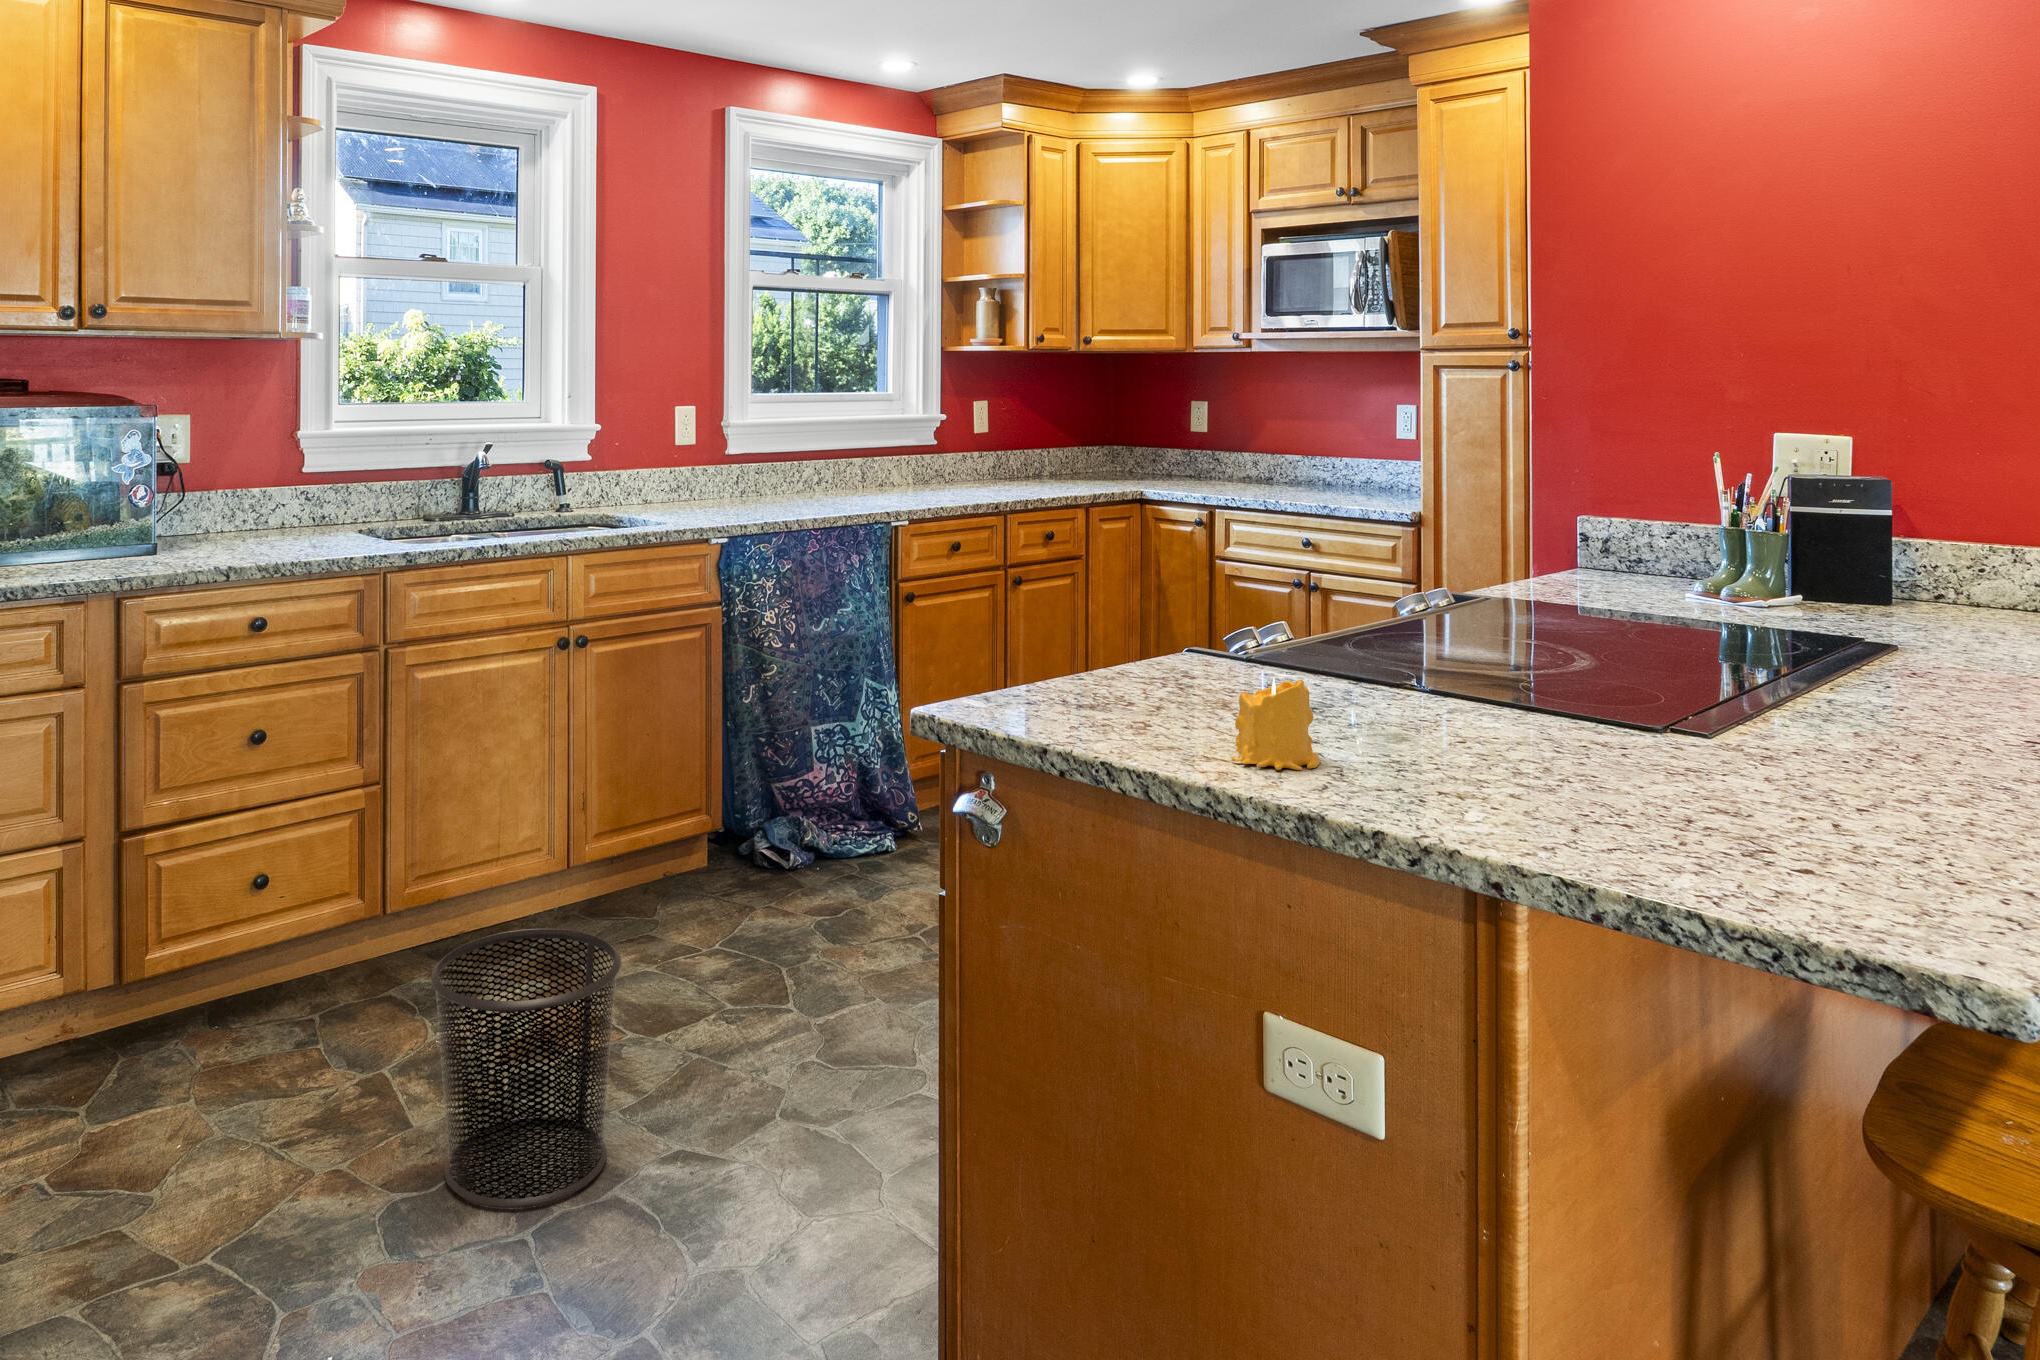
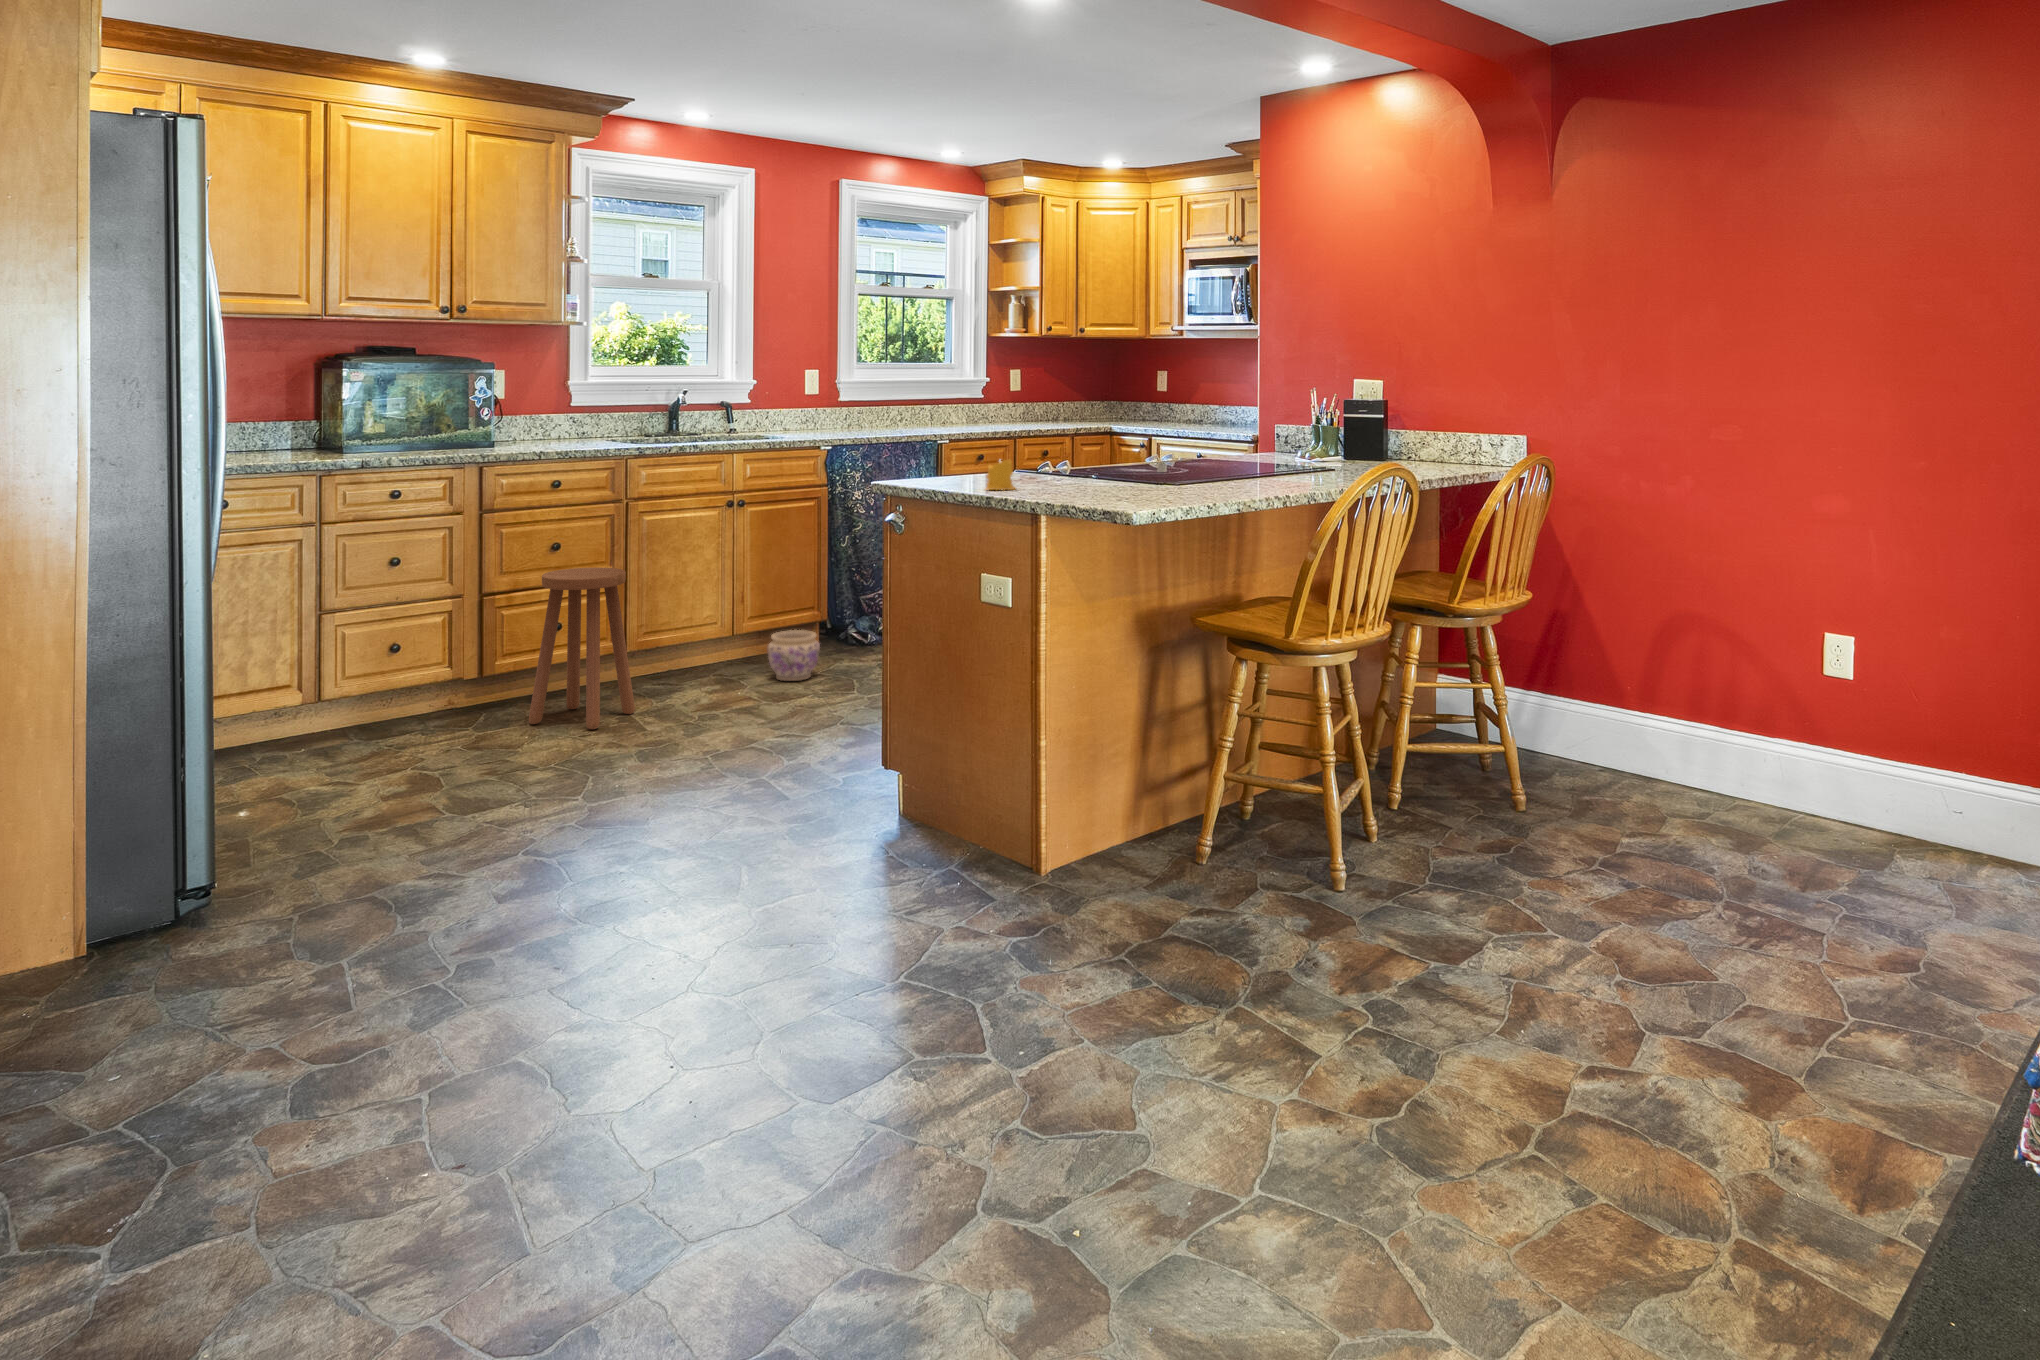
stool: none [190,785,391,1124] -> present [529,567,635,729]
planter: none [629,868,720,970] -> present [767,630,820,681]
waste bin: present [431,928,621,1208] -> none [661,630,757,749]

